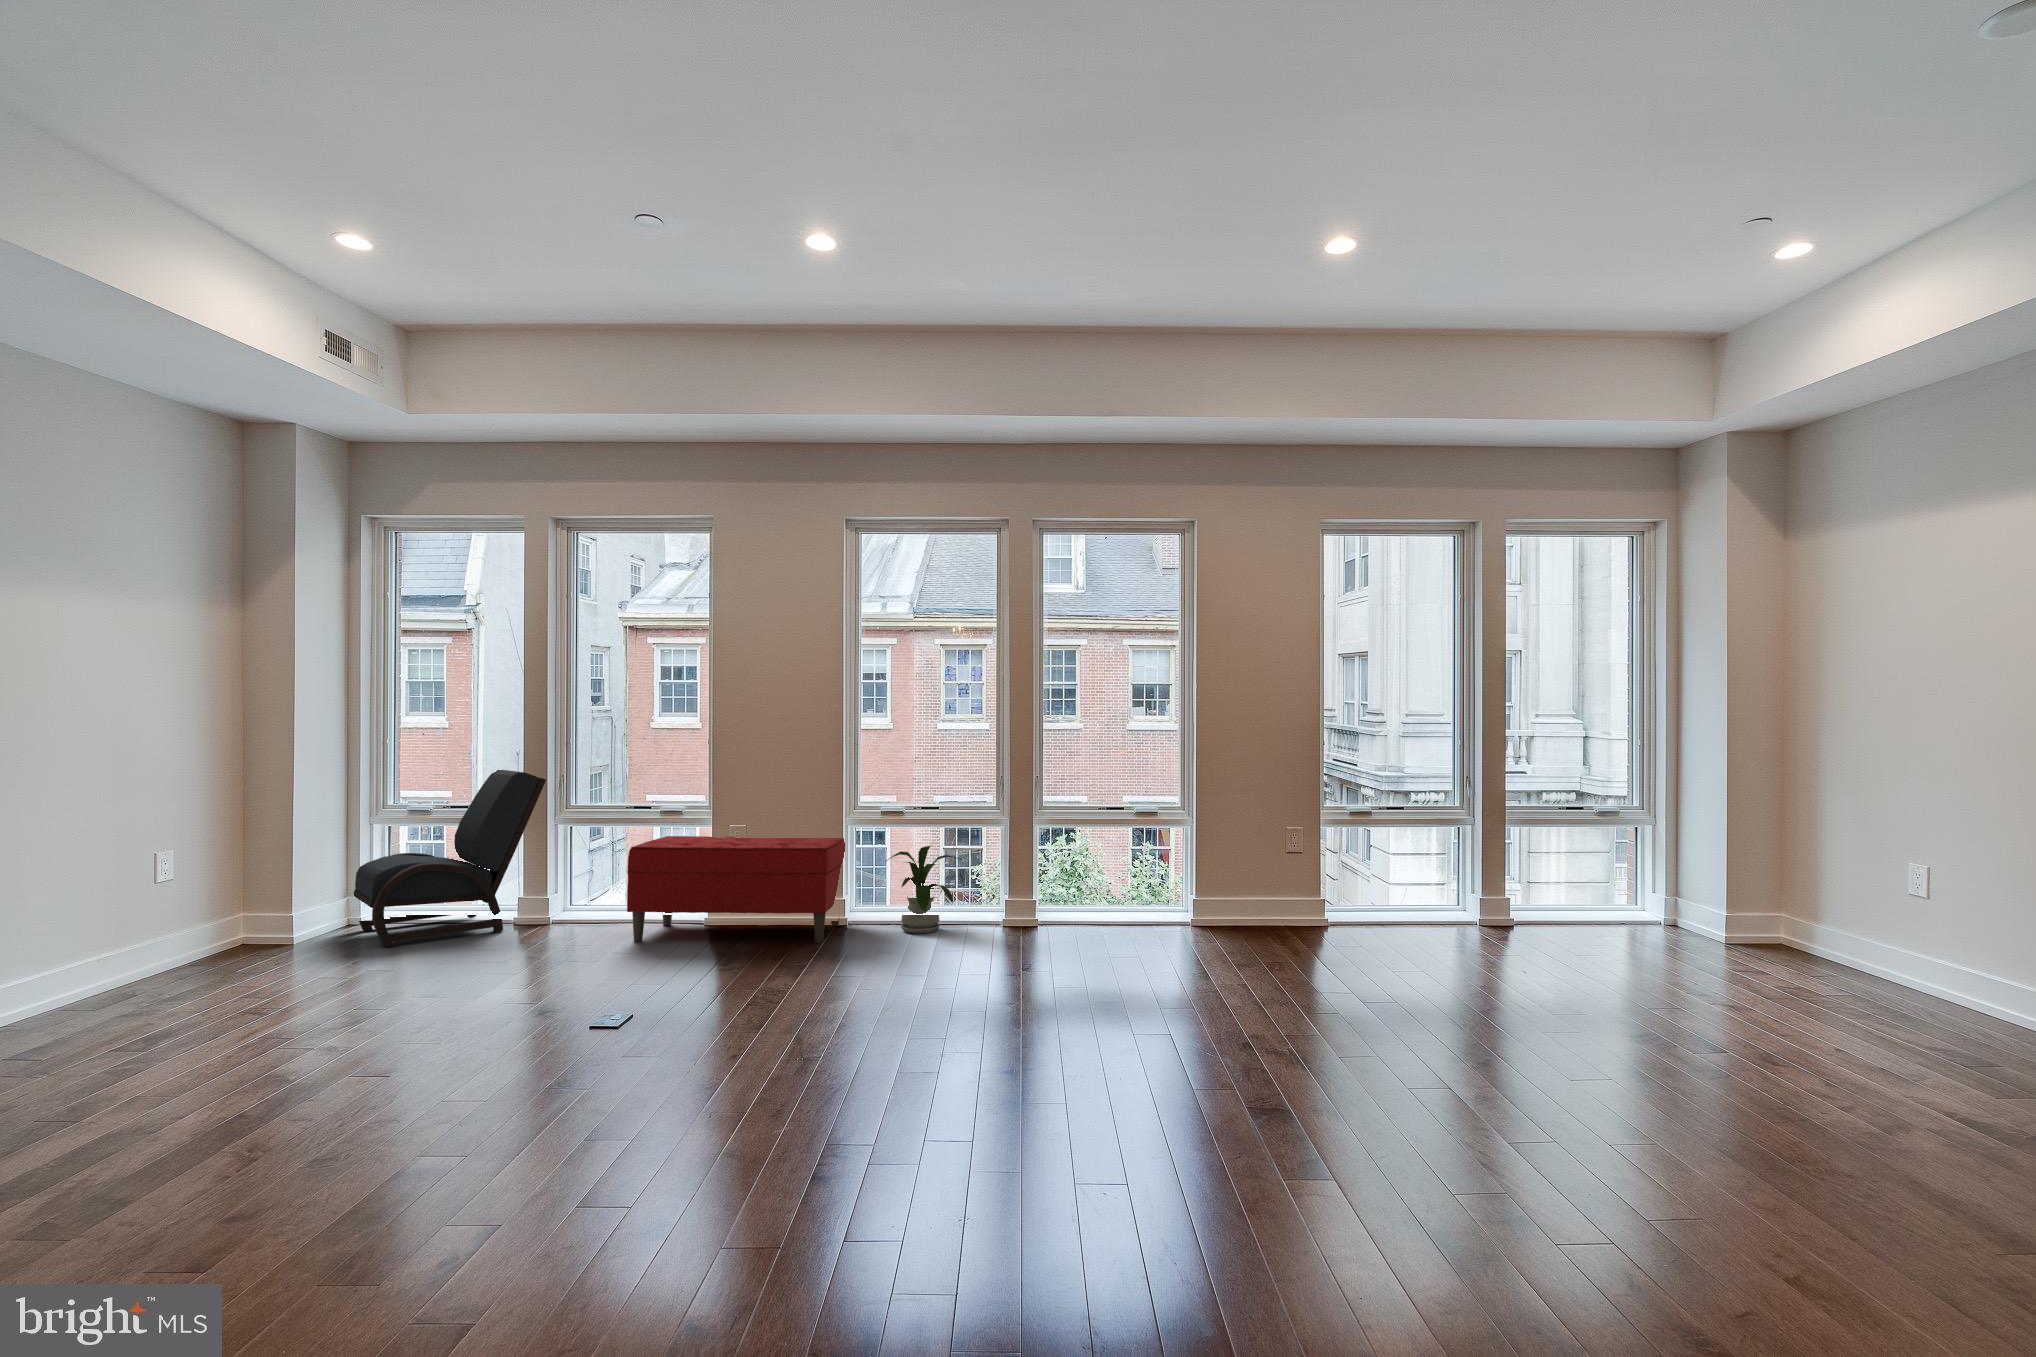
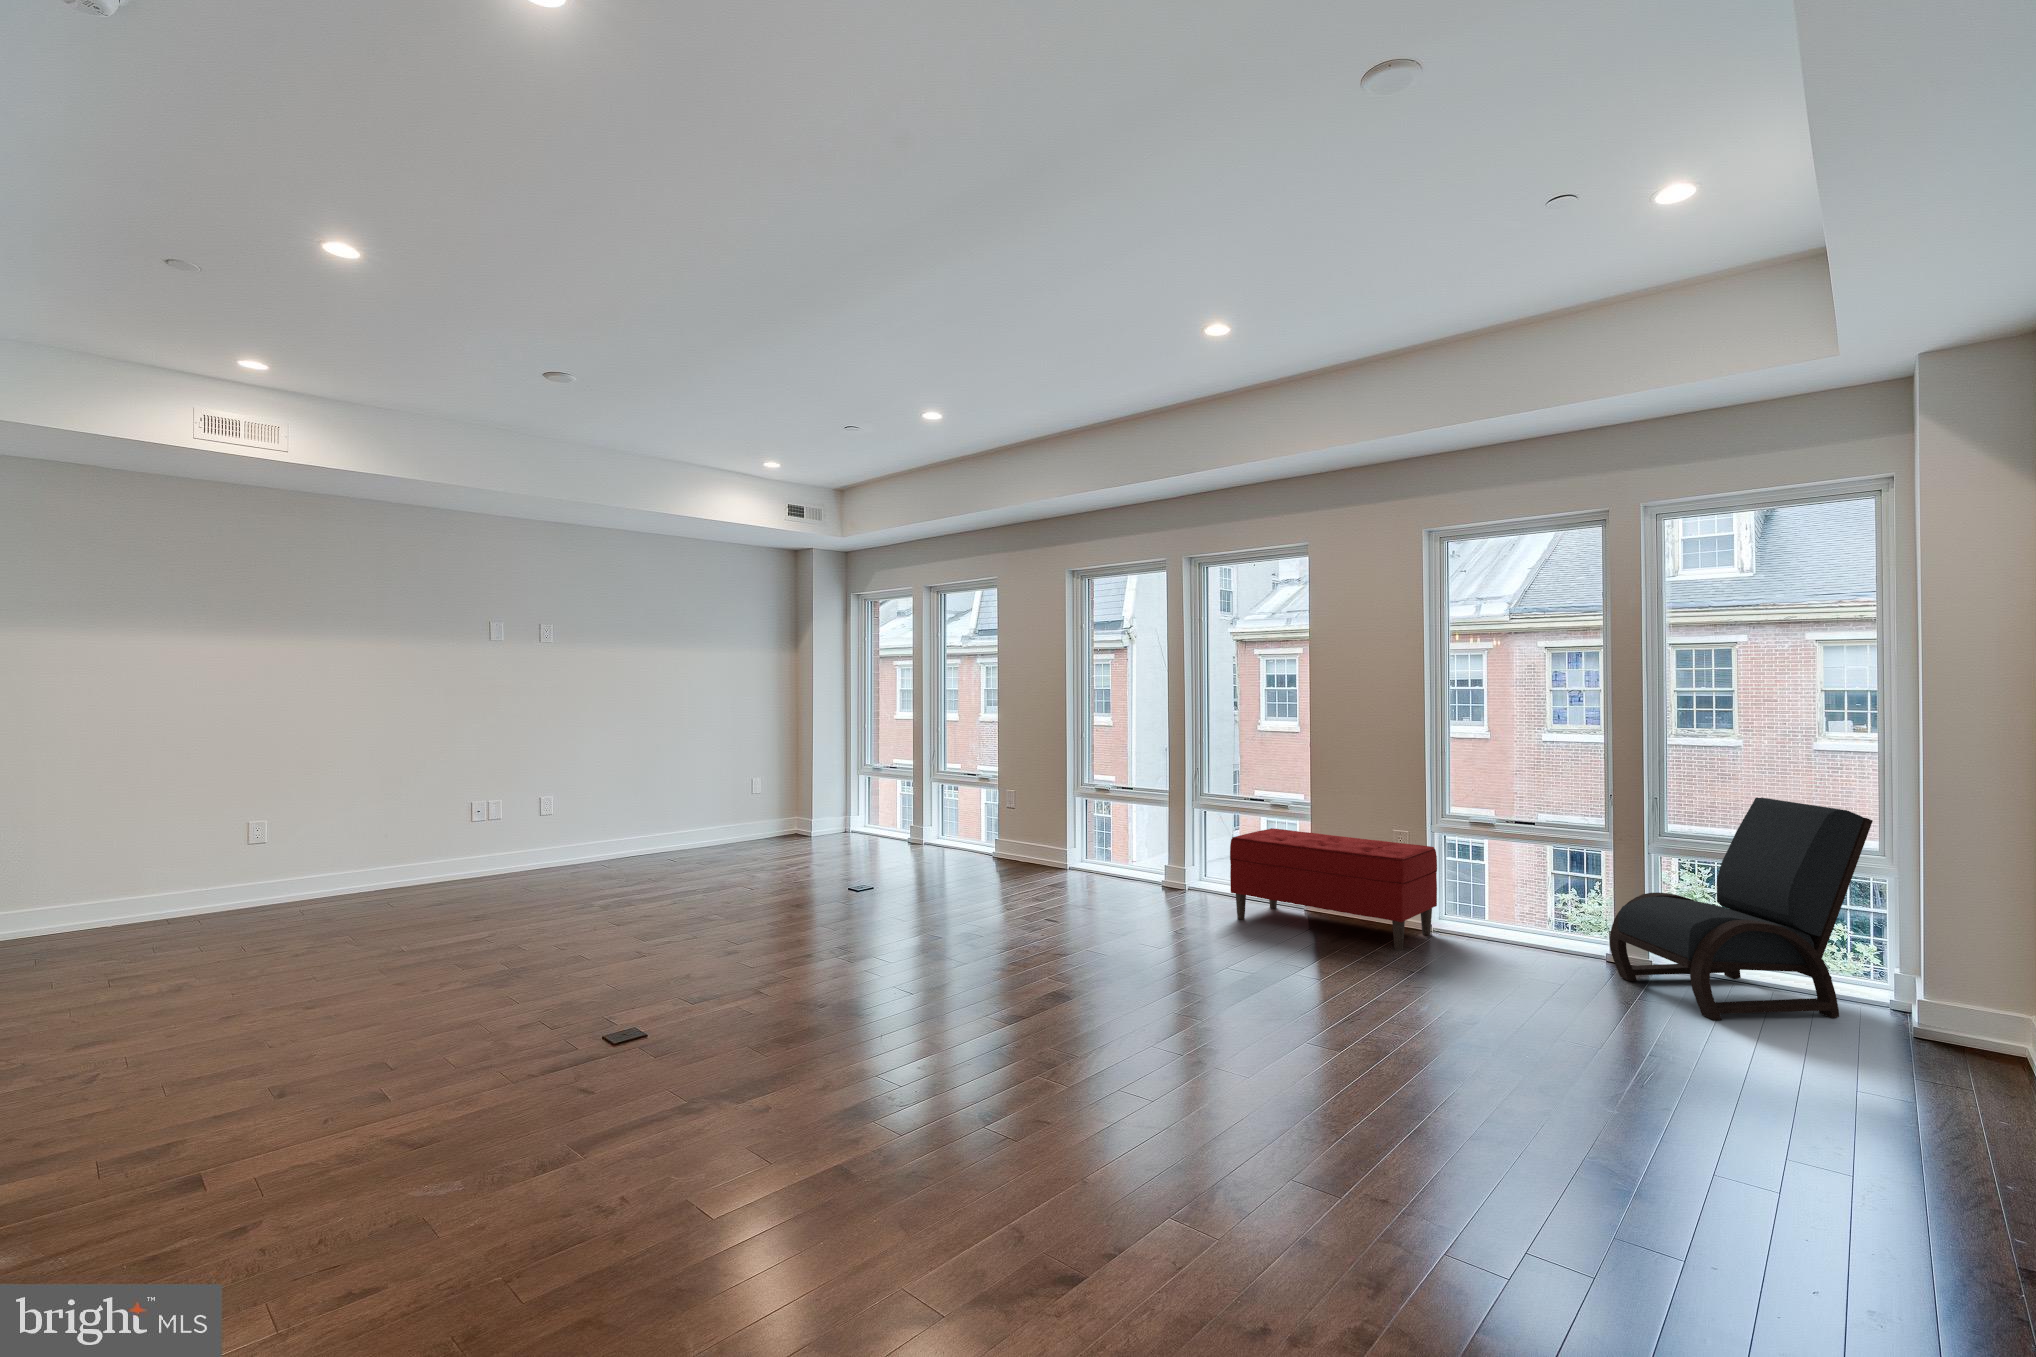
lounge chair: present [353,770,546,948] -> present [1610,797,1873,1020]
house plant: present [886,846,961,934] -> none [1474,868,1565,960]

